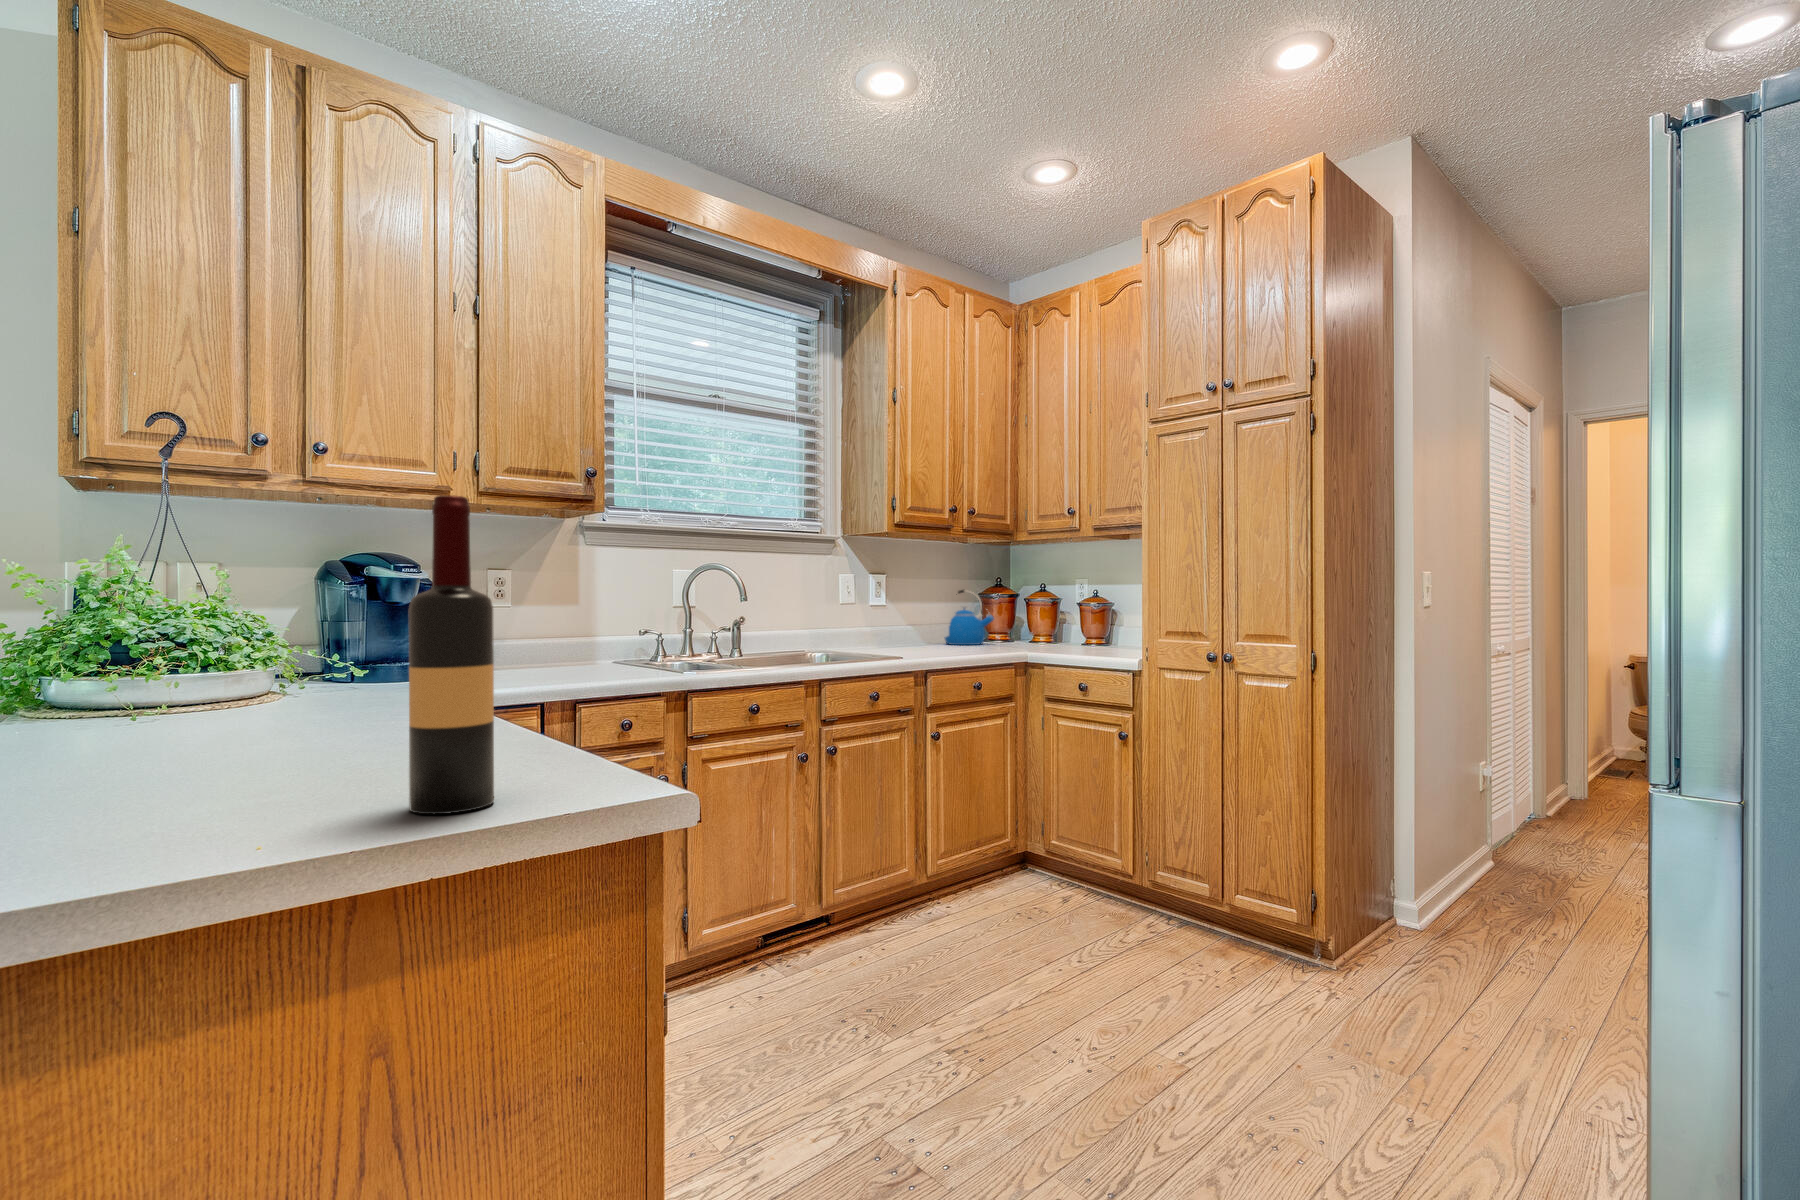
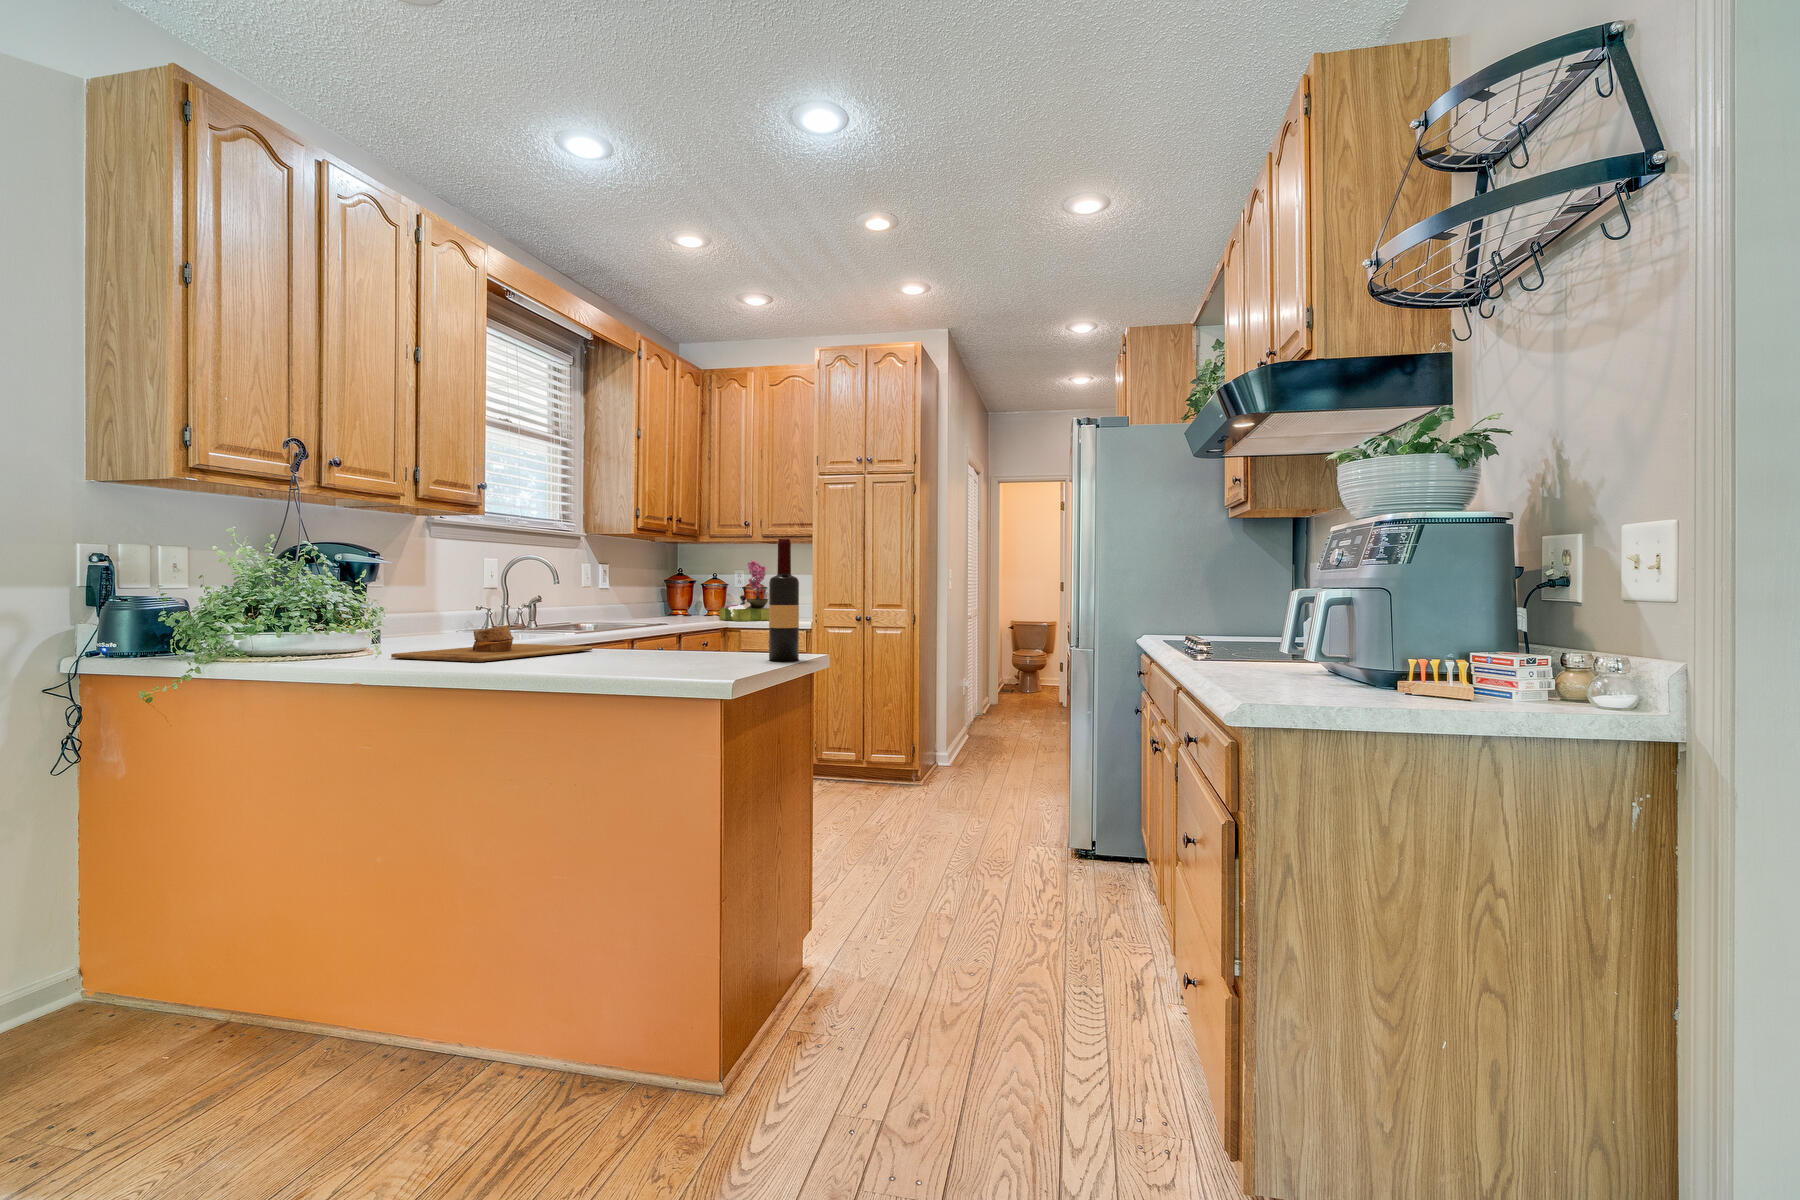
flower arrangement: none [1016,562,1086,655] -> present [719,560,769,621]
kettle: present [945,590,994,645] -> none [641,577,680,618]
cutting board: none [111,678,435,749] -> present [391,625,592,662]

